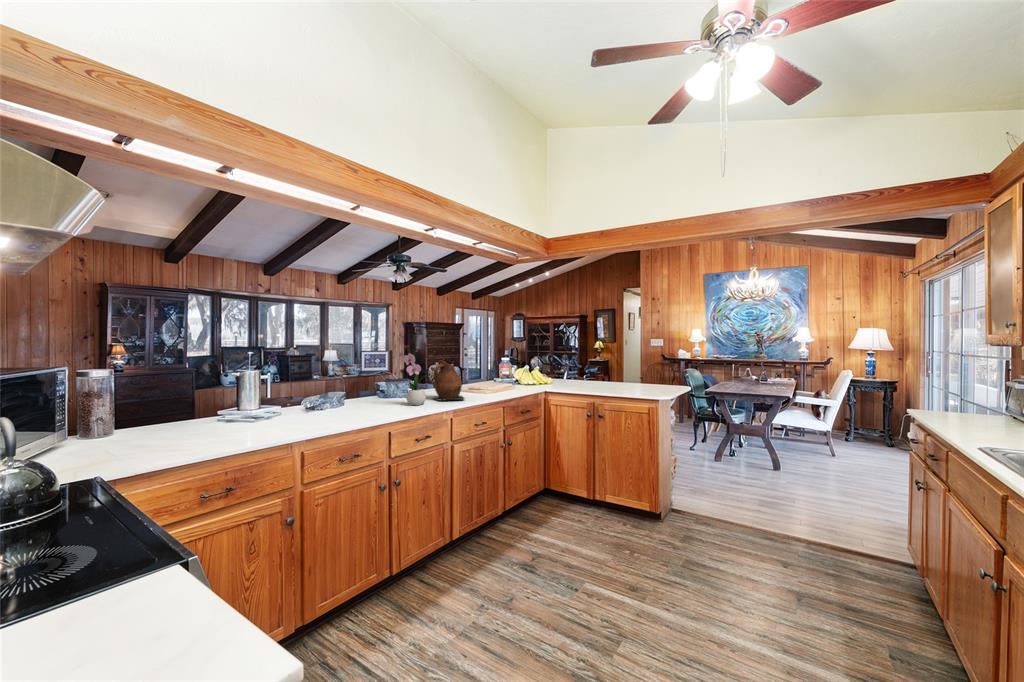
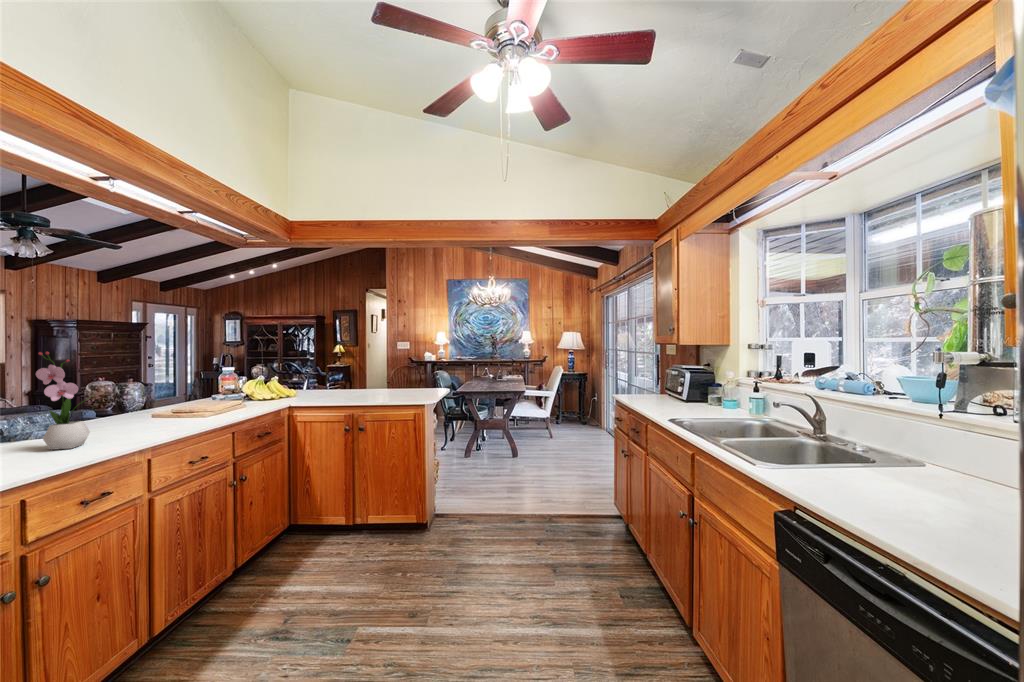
ceramic pitcher: present [434,361,464,400] -> none [100,374,168,436]

